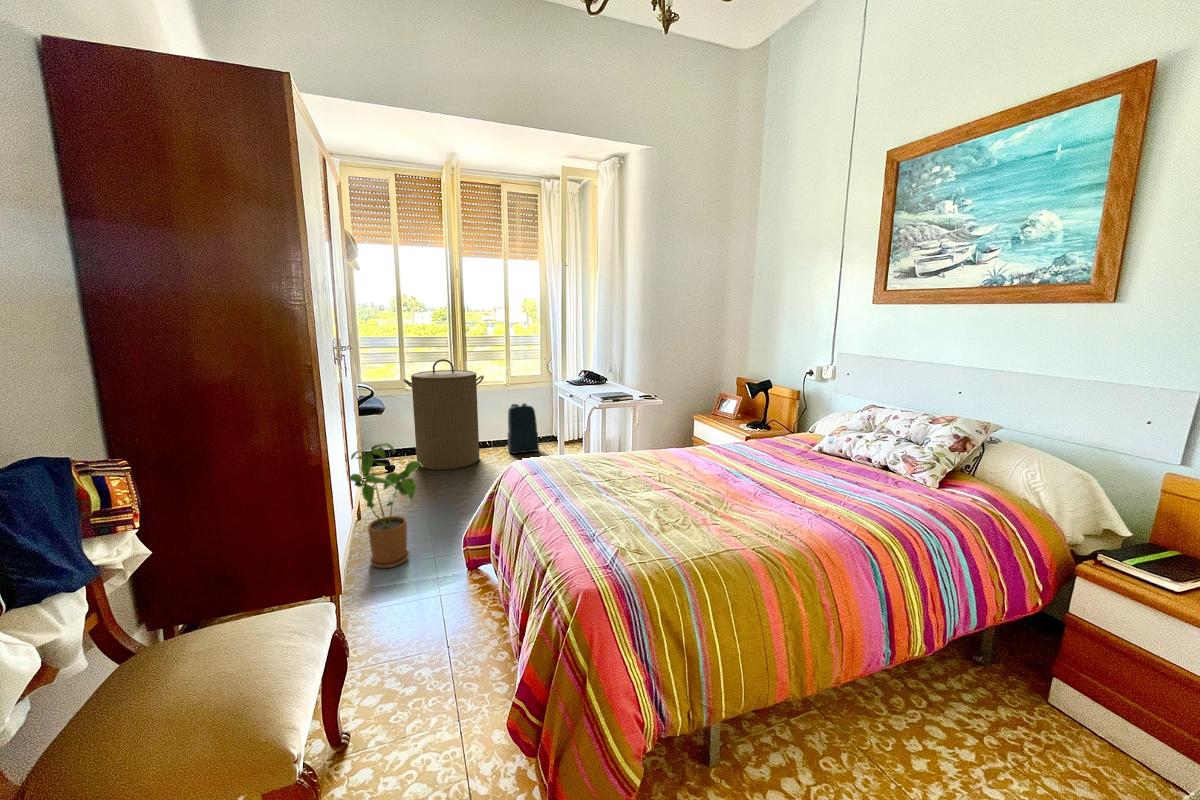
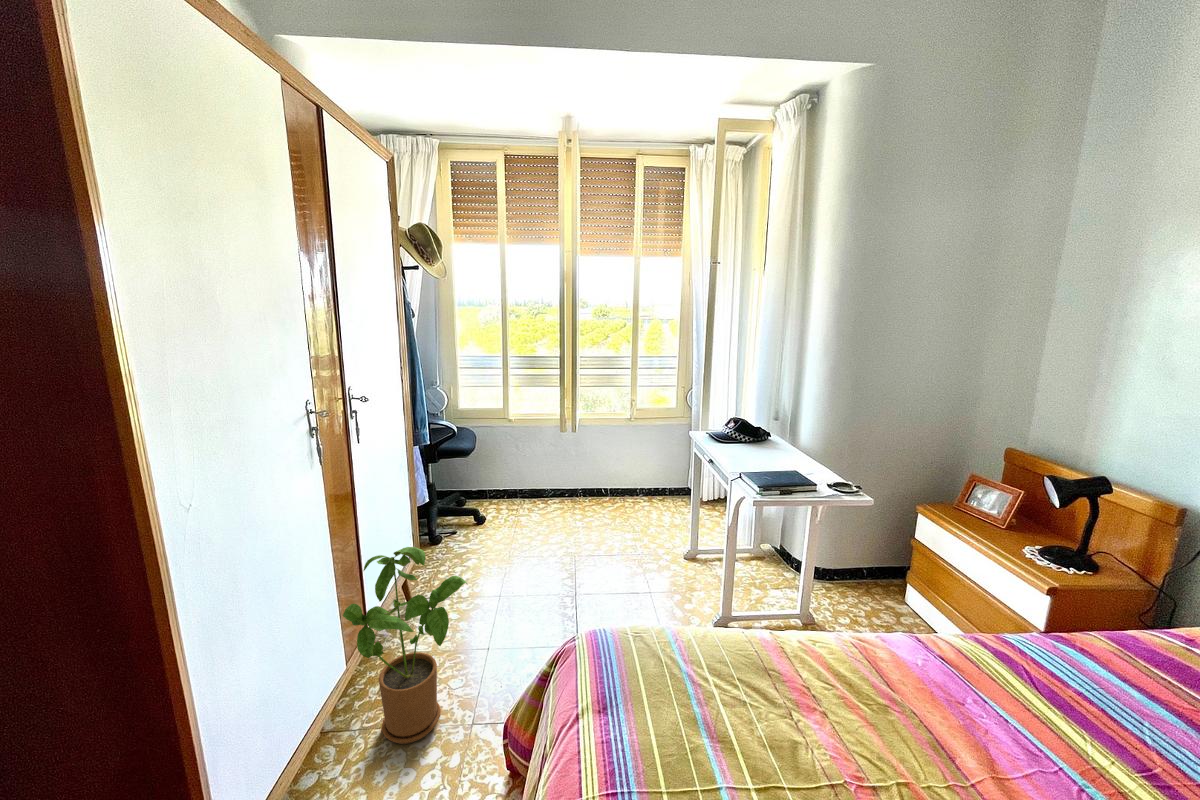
laundry hamper: present [403,359,484,470] -> none [500,389,599,532]
backpack: present [508,403,539,454] -> none [626,446,666,513]

